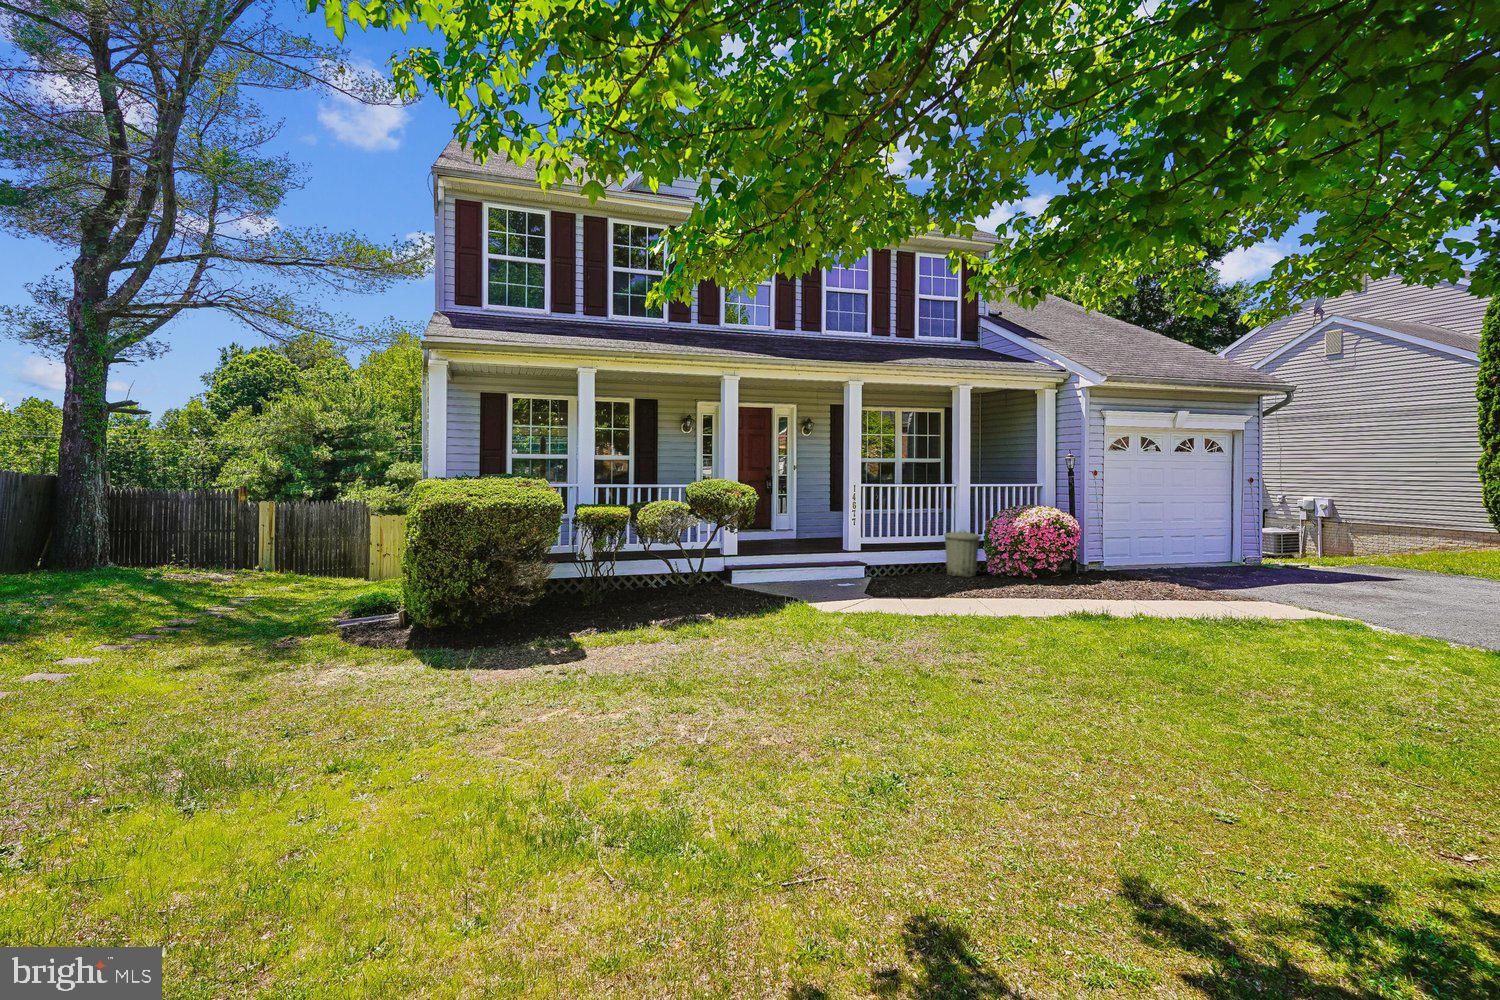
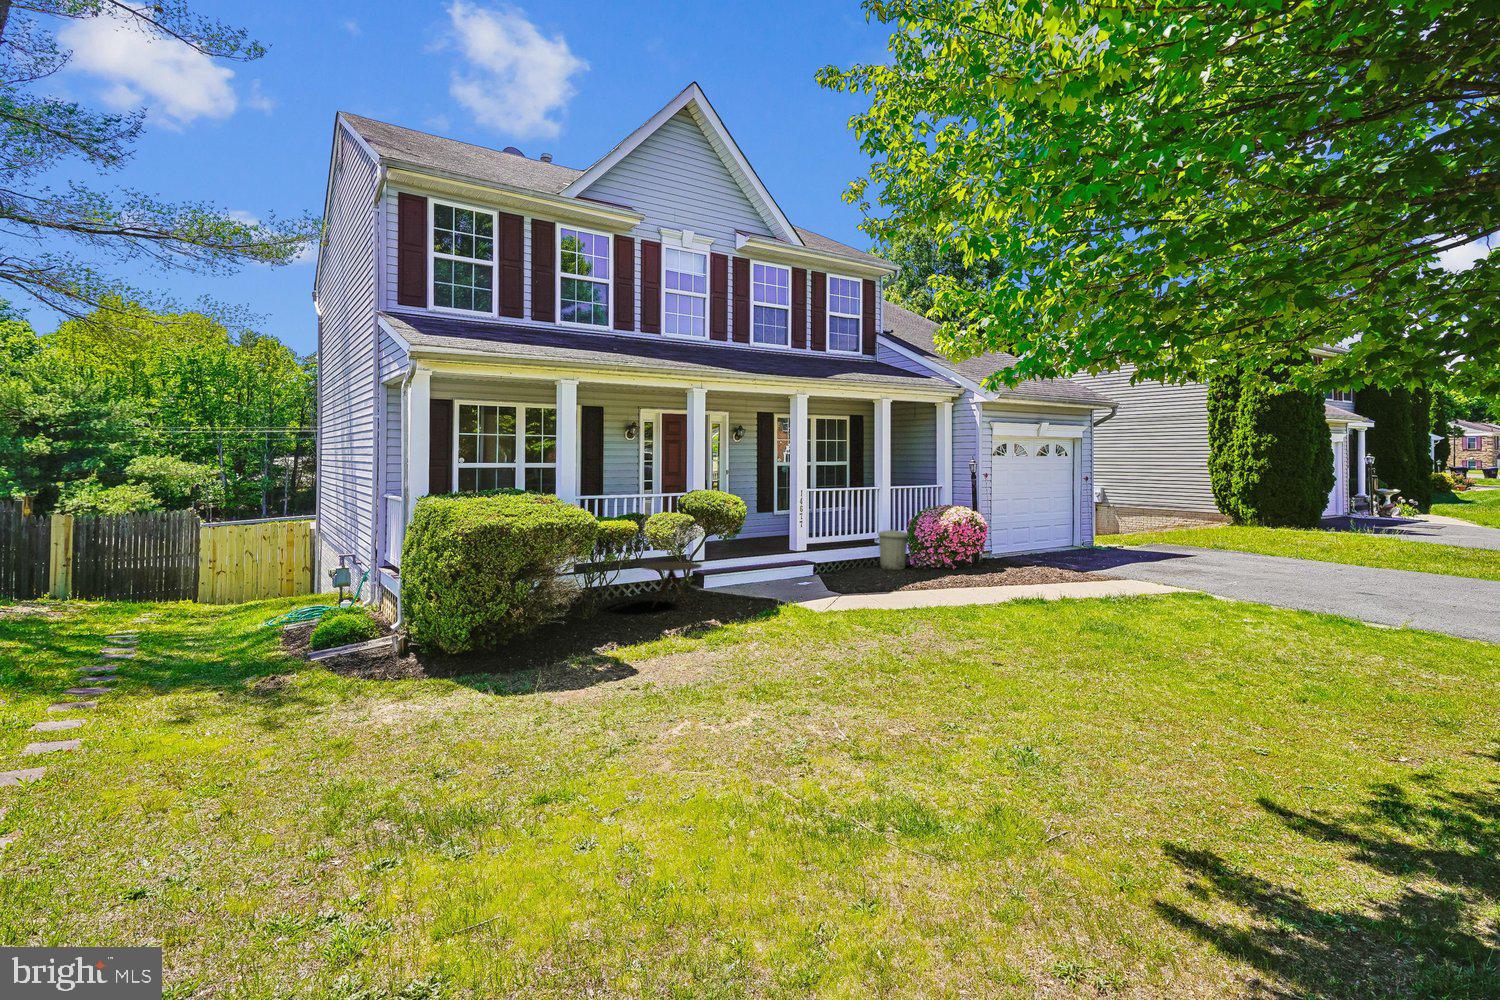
round table: none [638,550,702,599] -> present [641,562,702,609]

